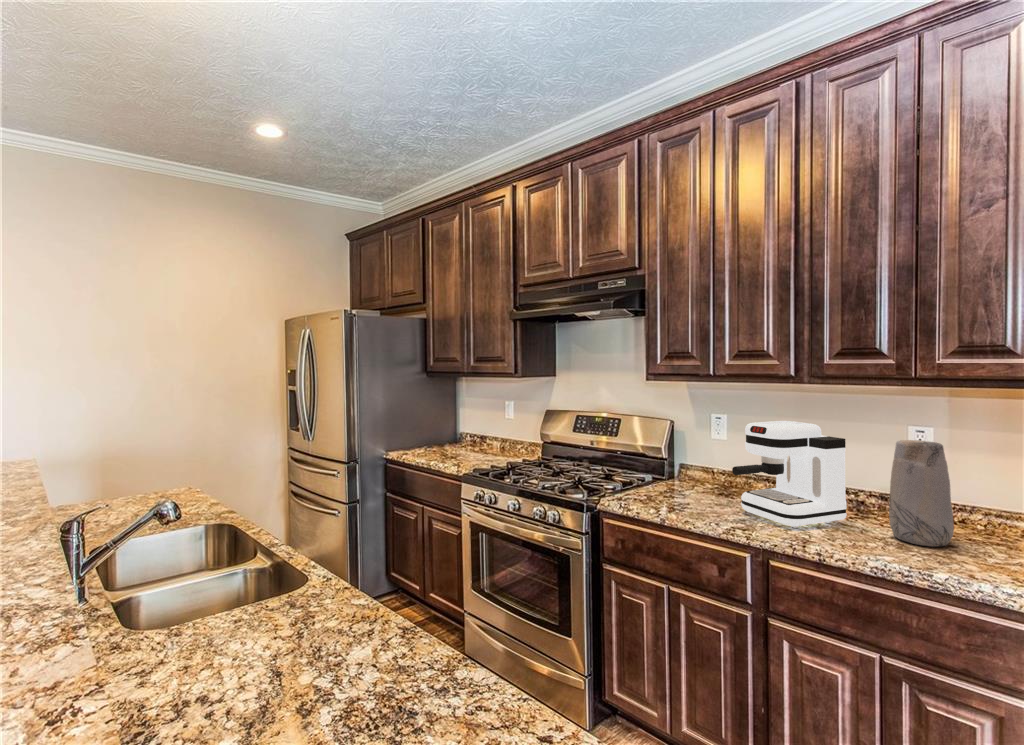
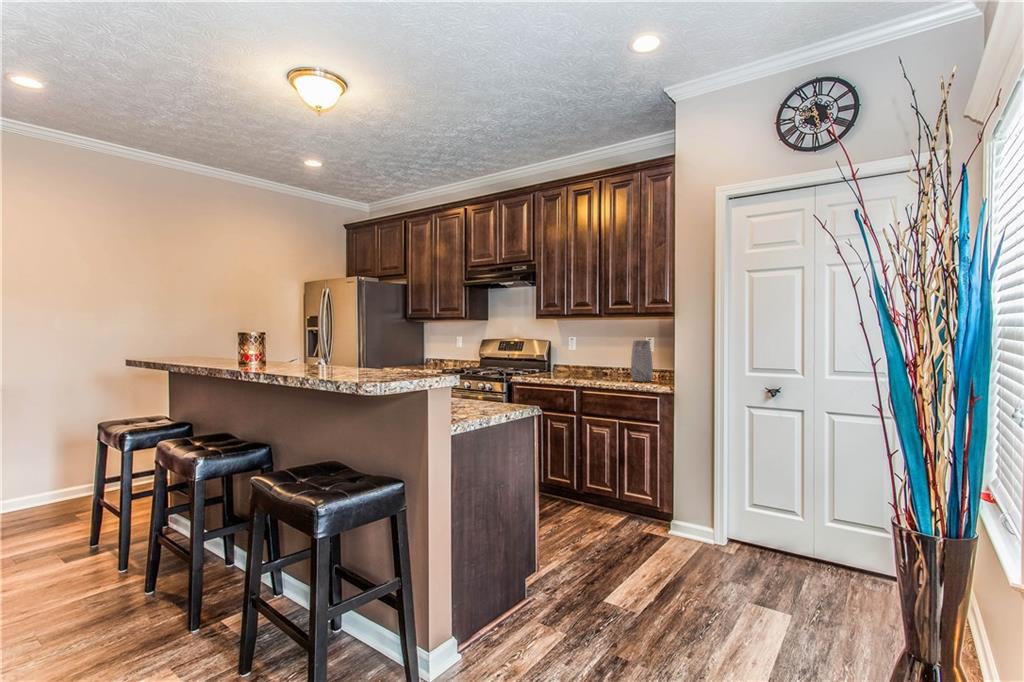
coffee maker: present [732,421,847,528] -> none [571,336,618,380]

